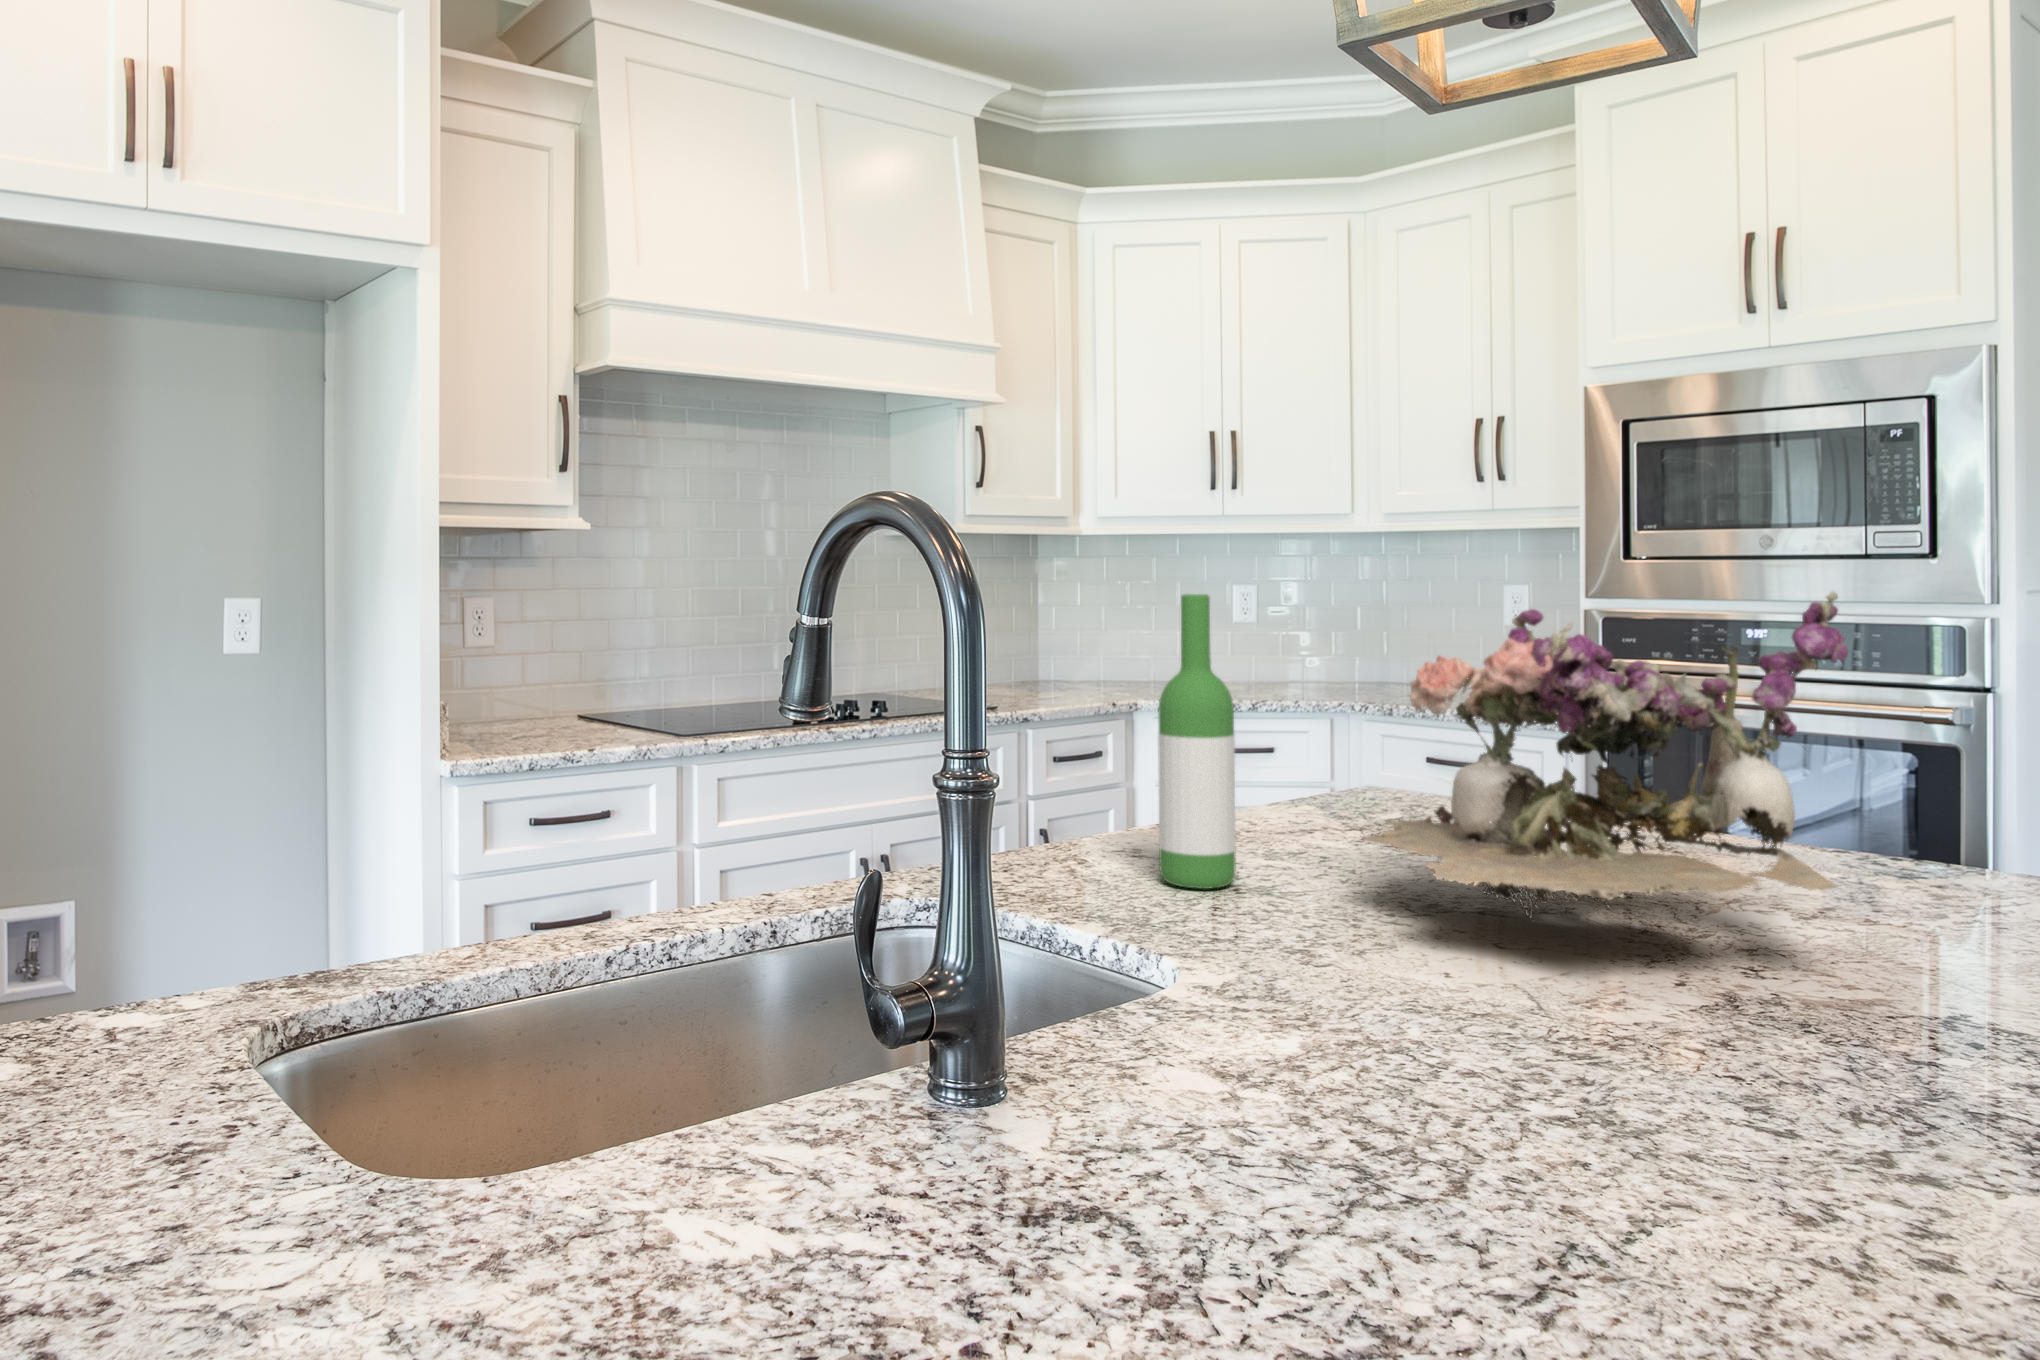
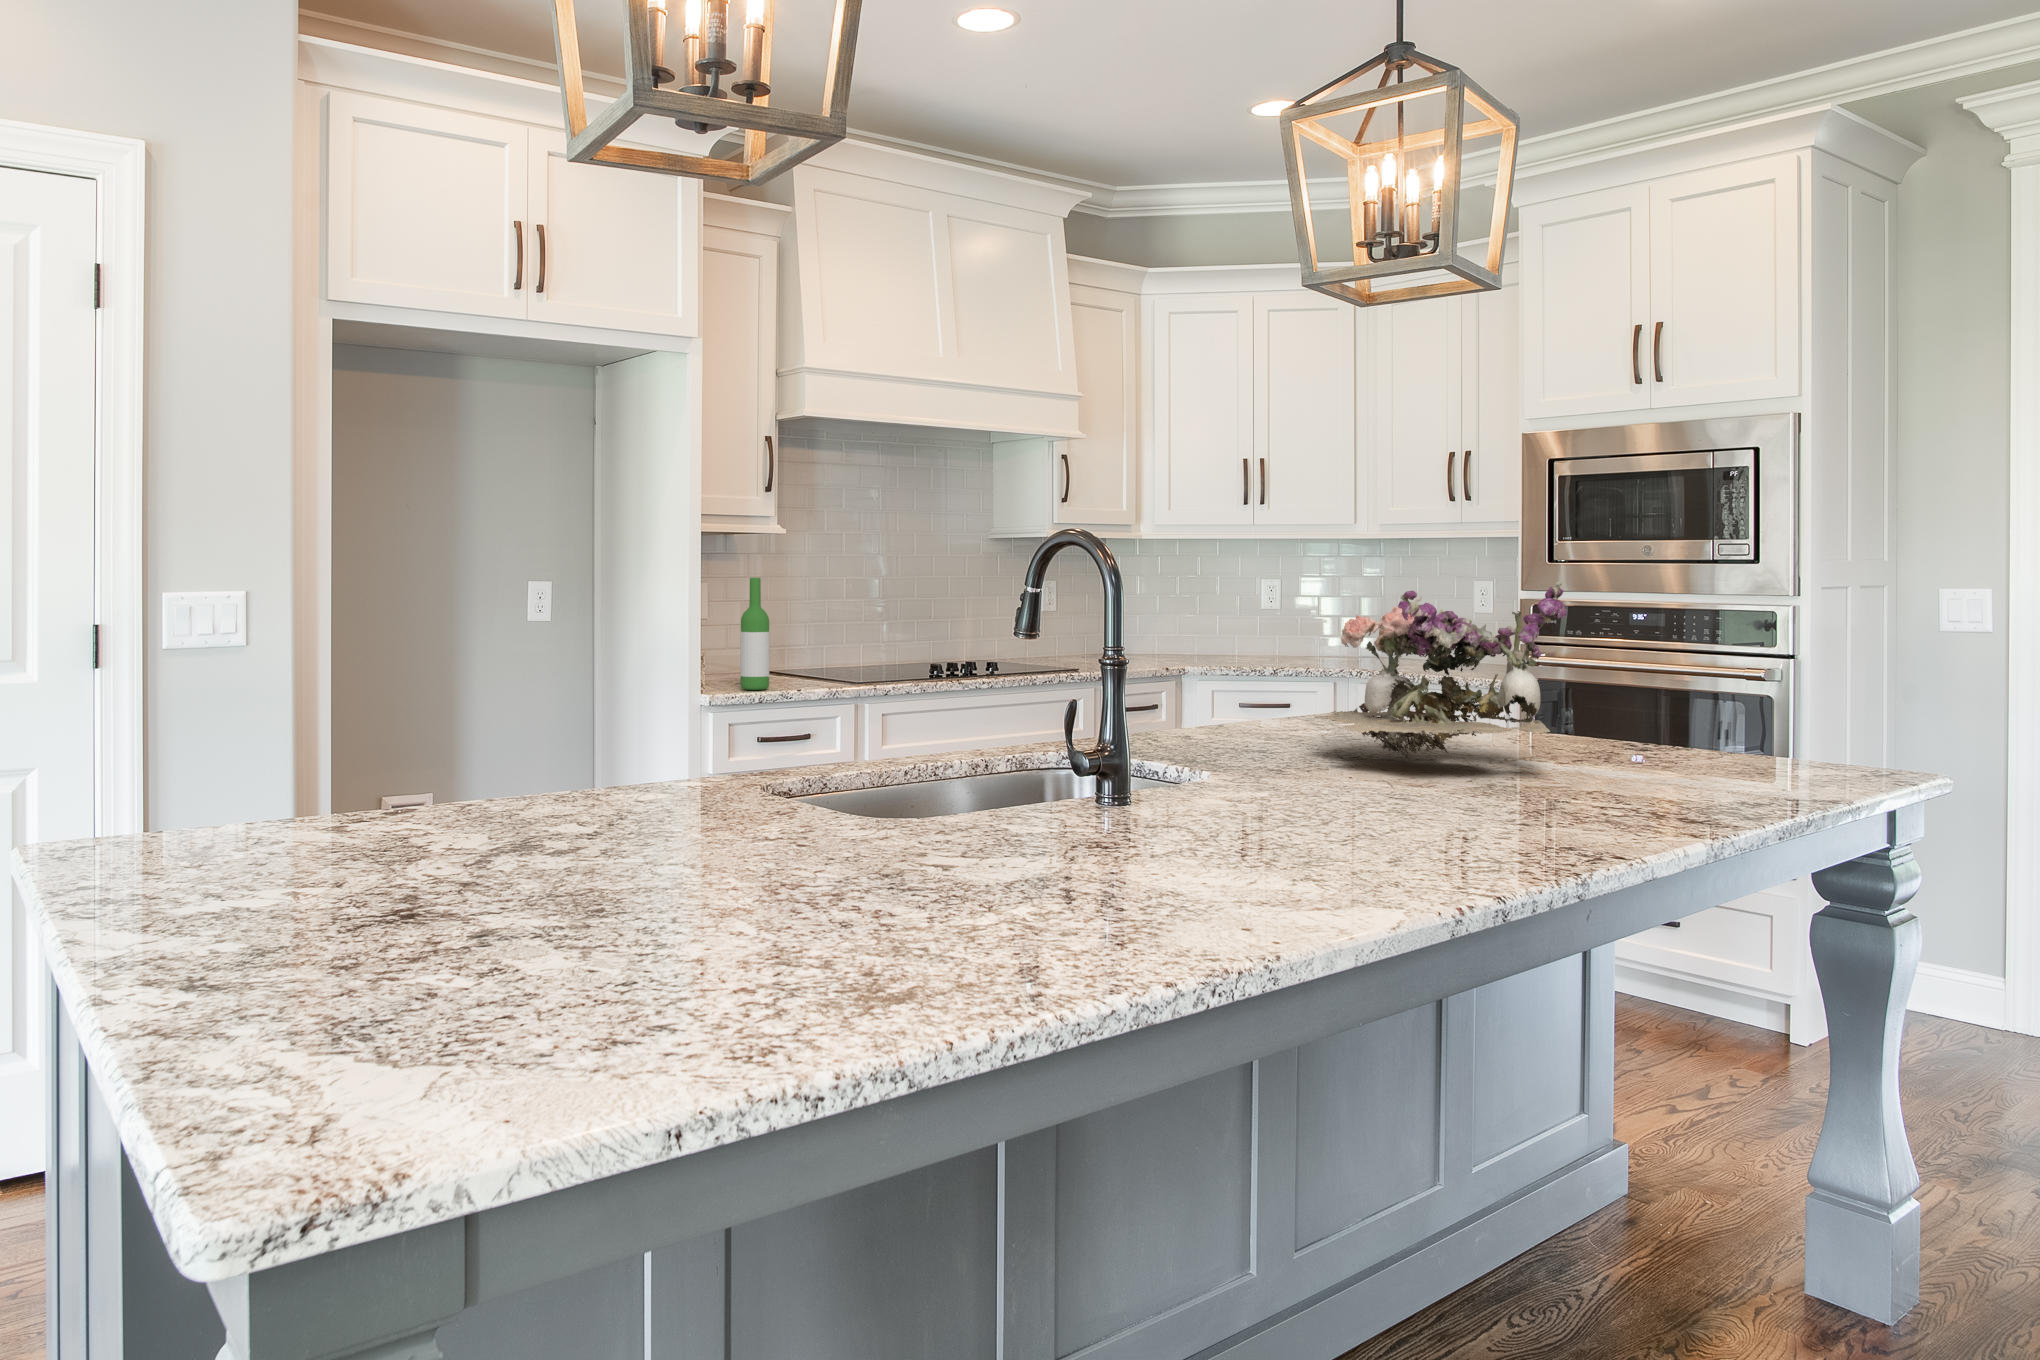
wine bottle: present [1158,594,1236,889] -> present [740,578,769,690]

